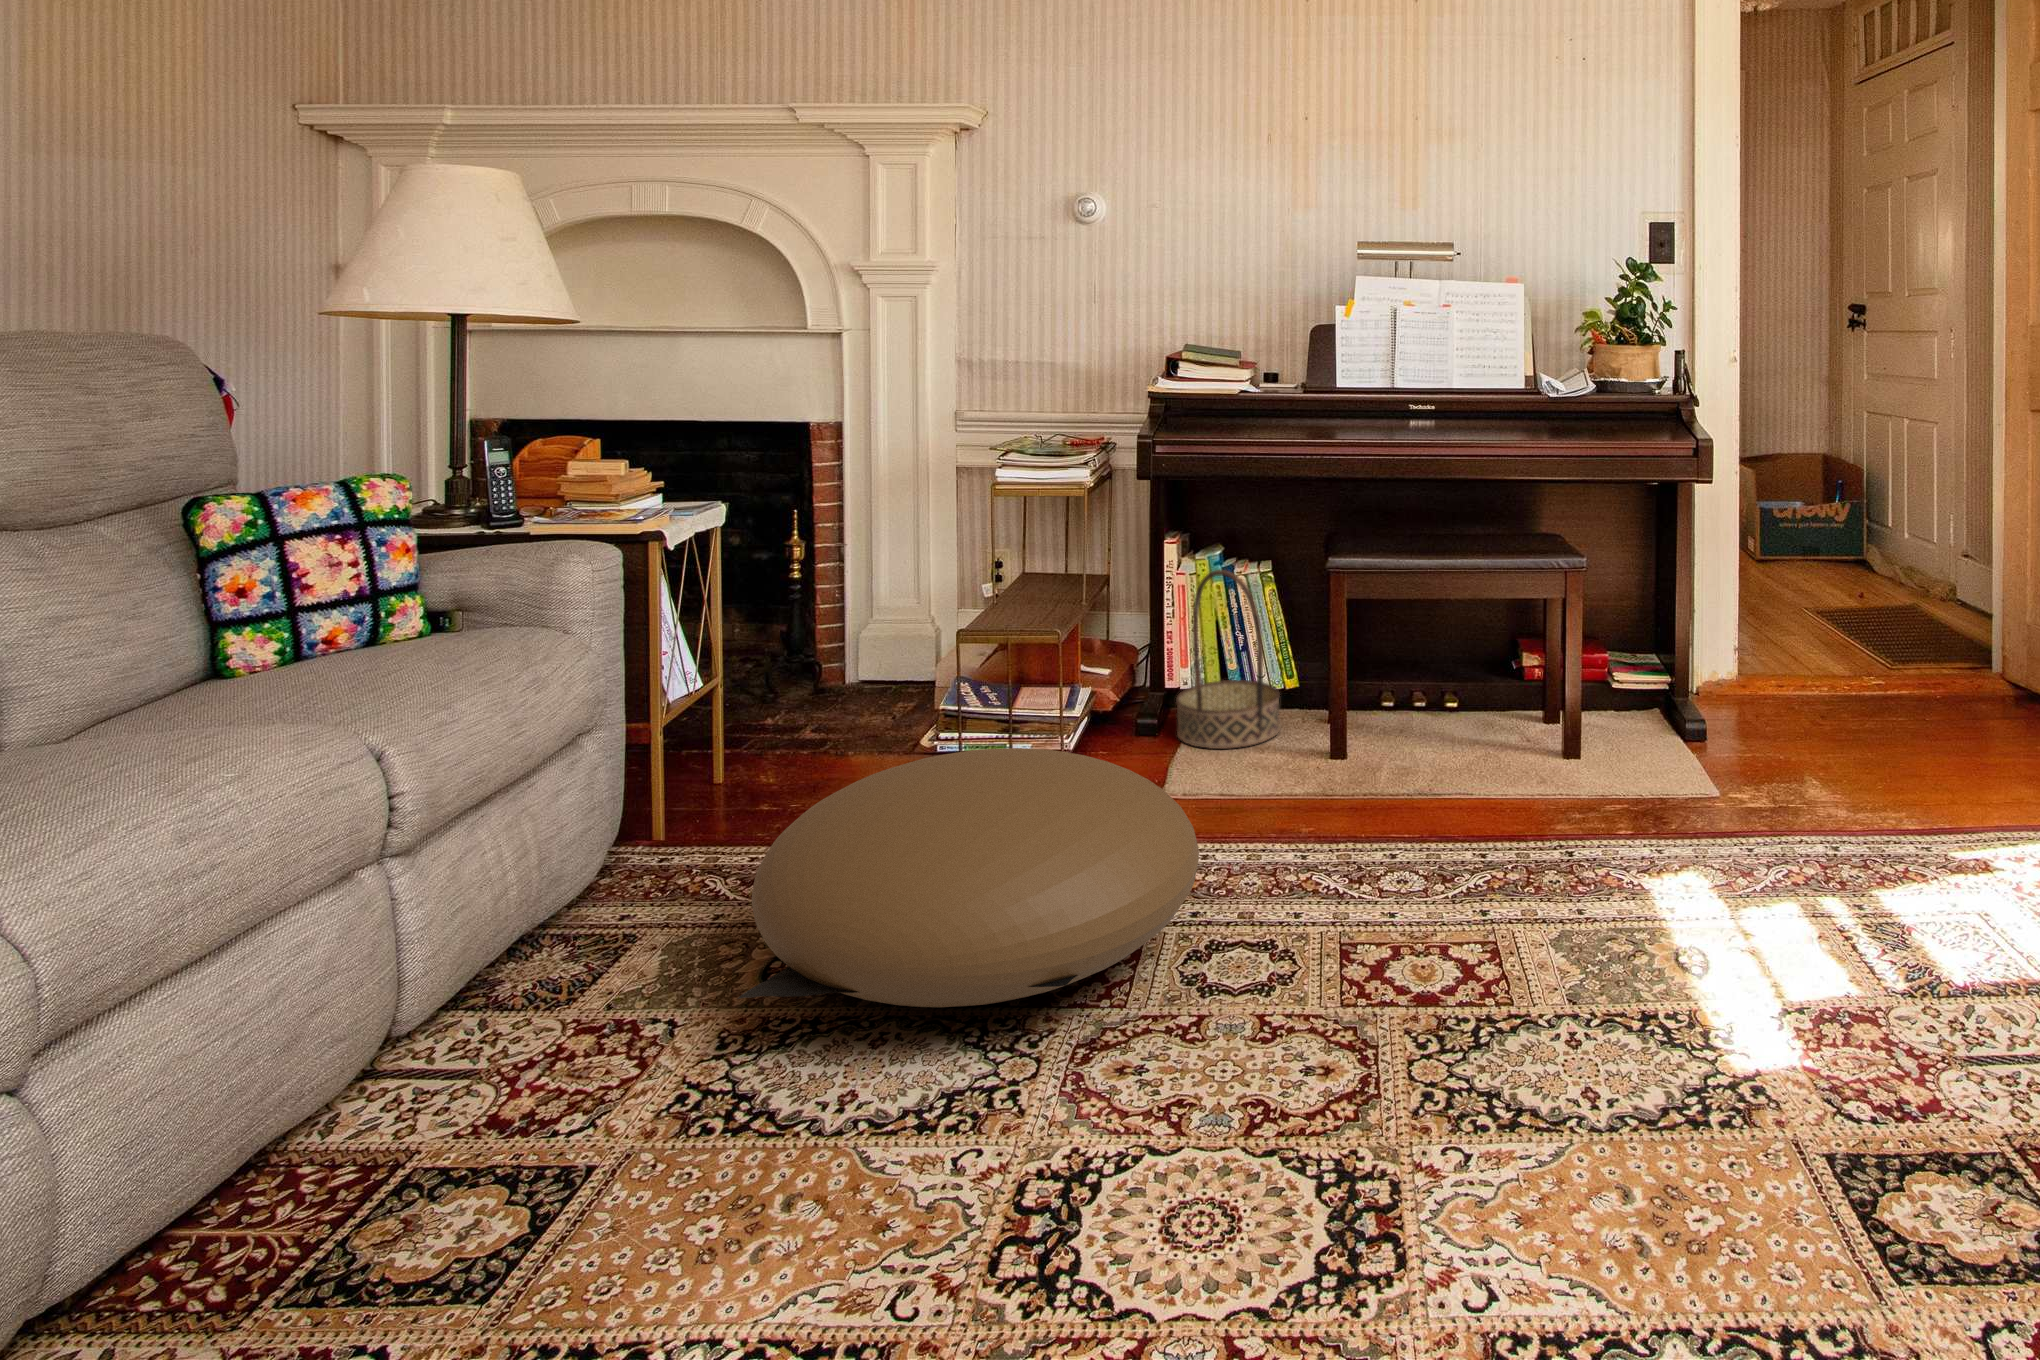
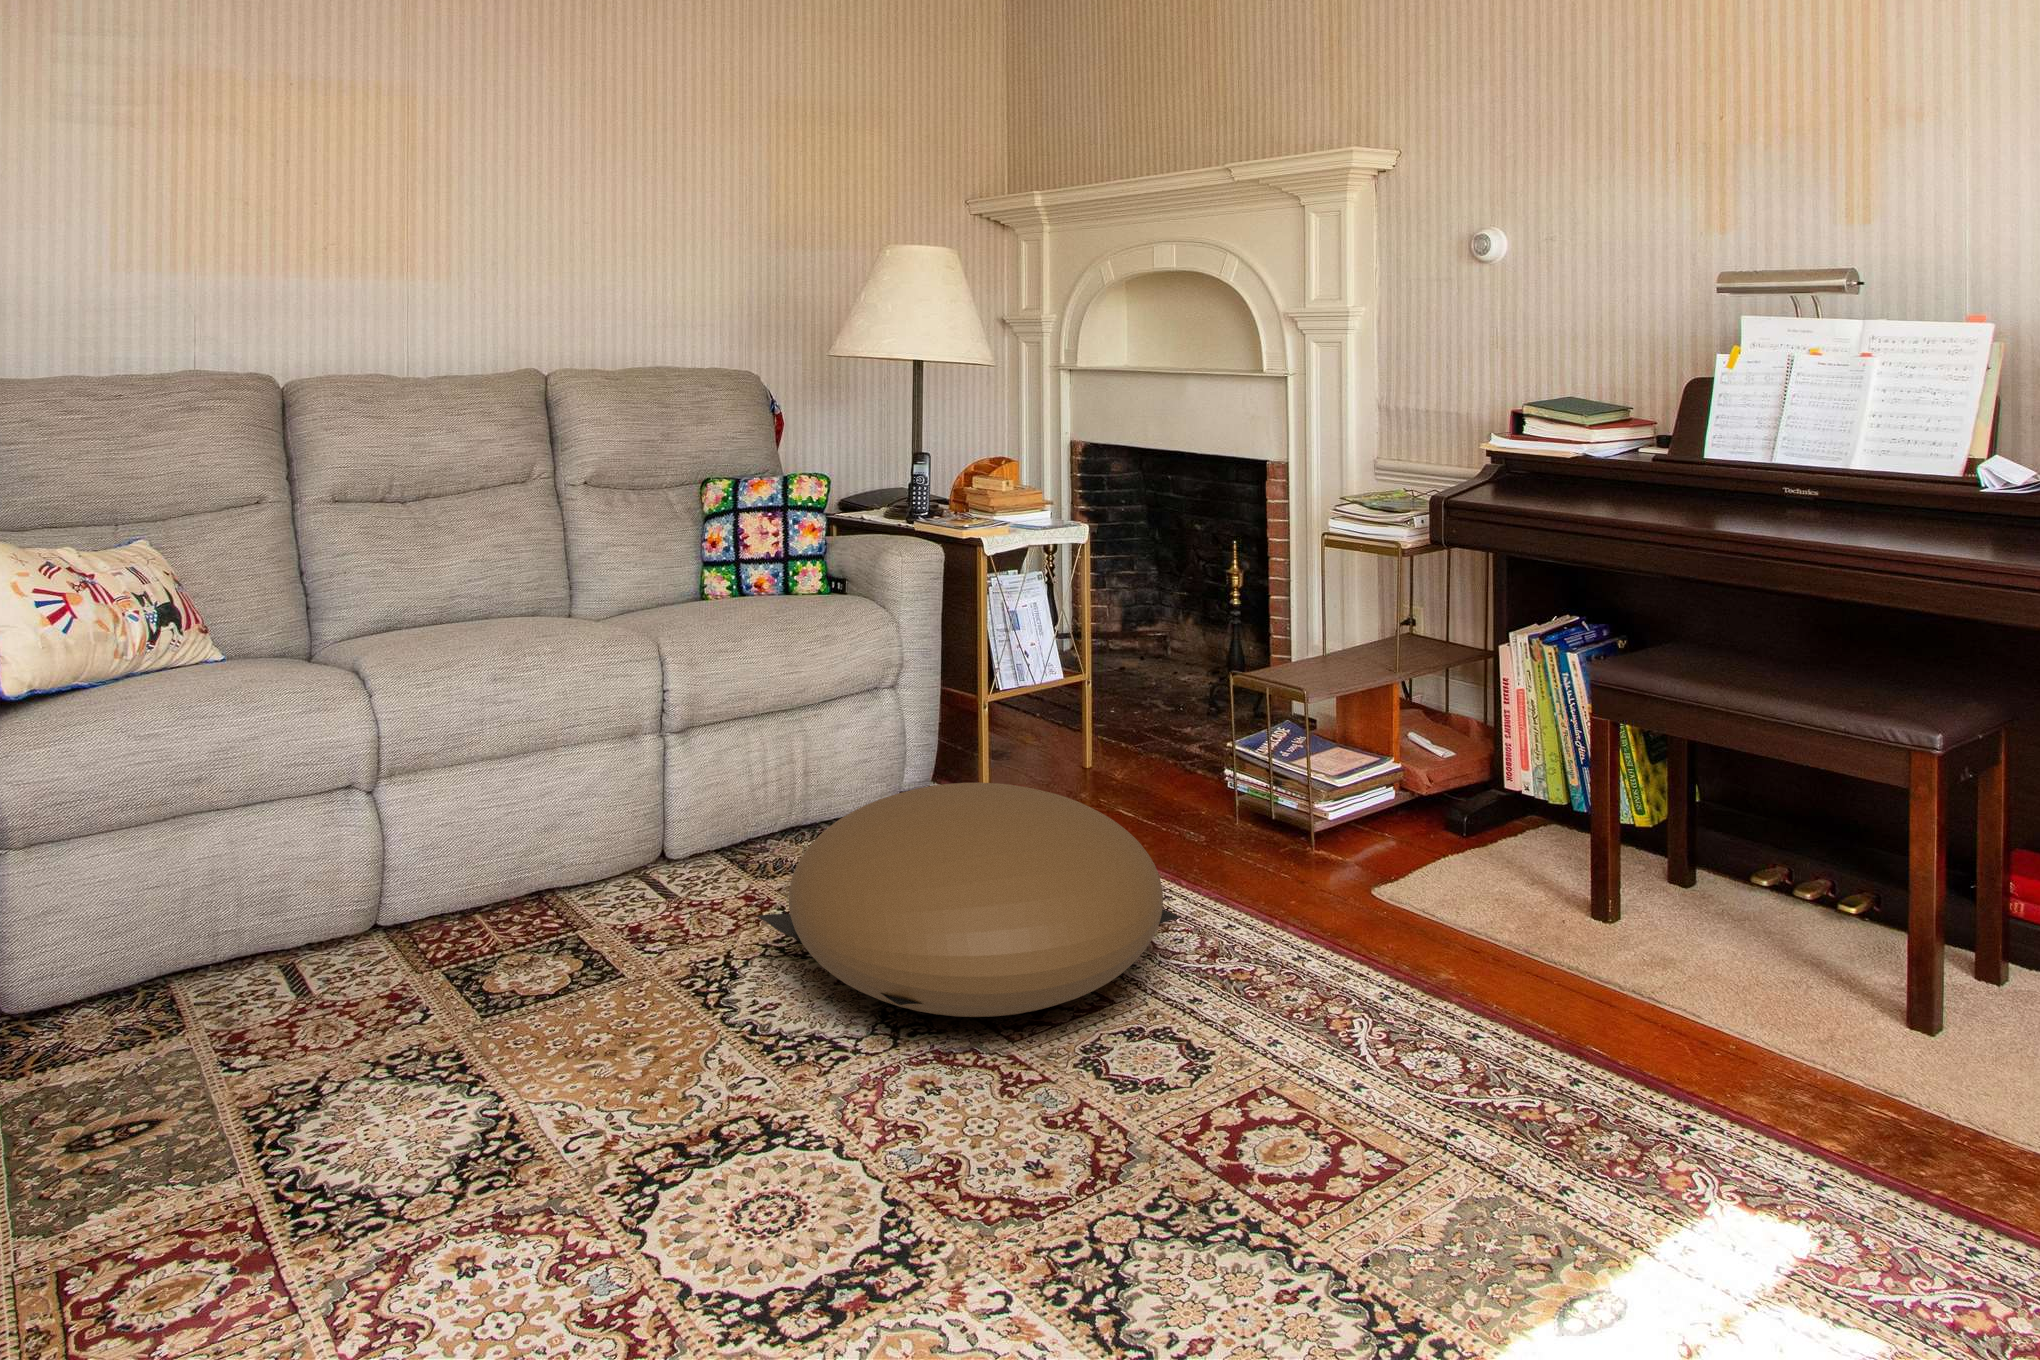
basket: present [1176,570,1281,749] -> none [1431,679,1567,908]

